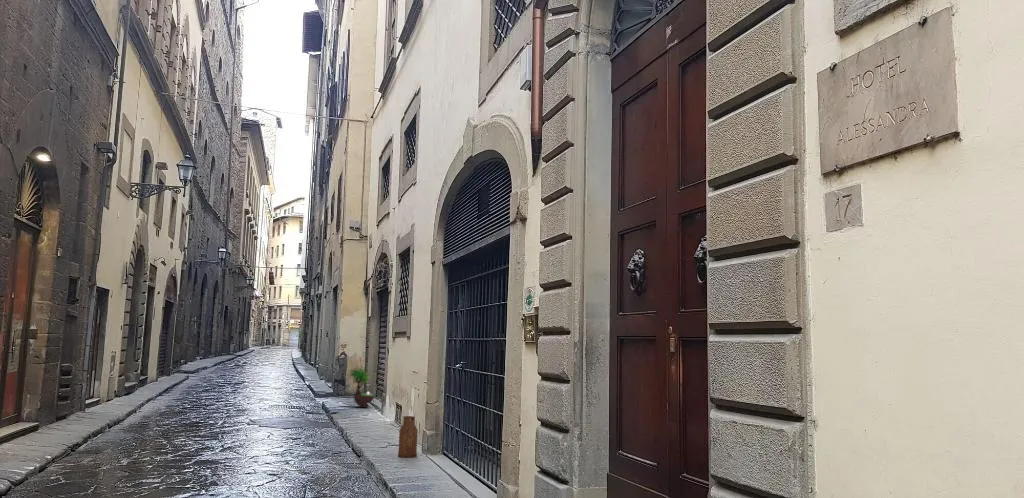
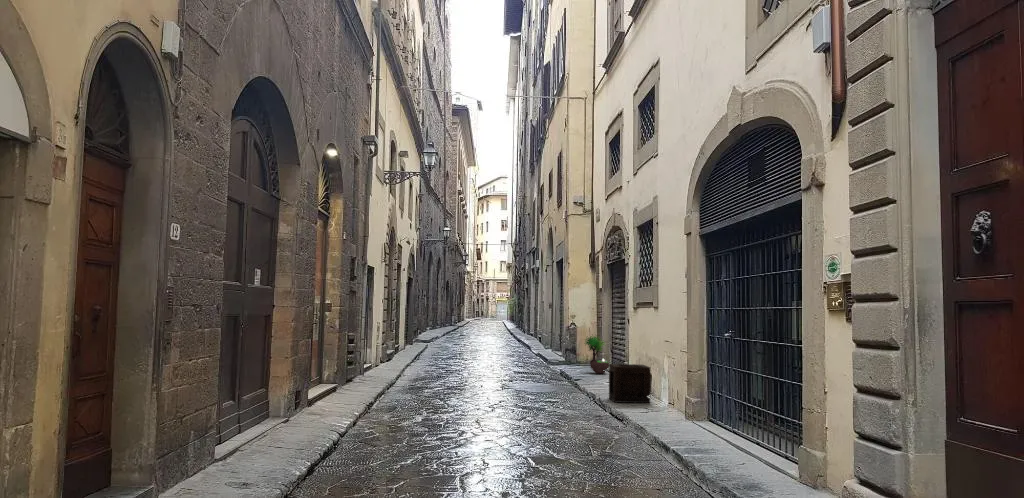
wooden crate: none [358,397,400,438] -> present [609,364,651,403]
watering can: present [398,416,418,457] -> none [661,382,679,422]

